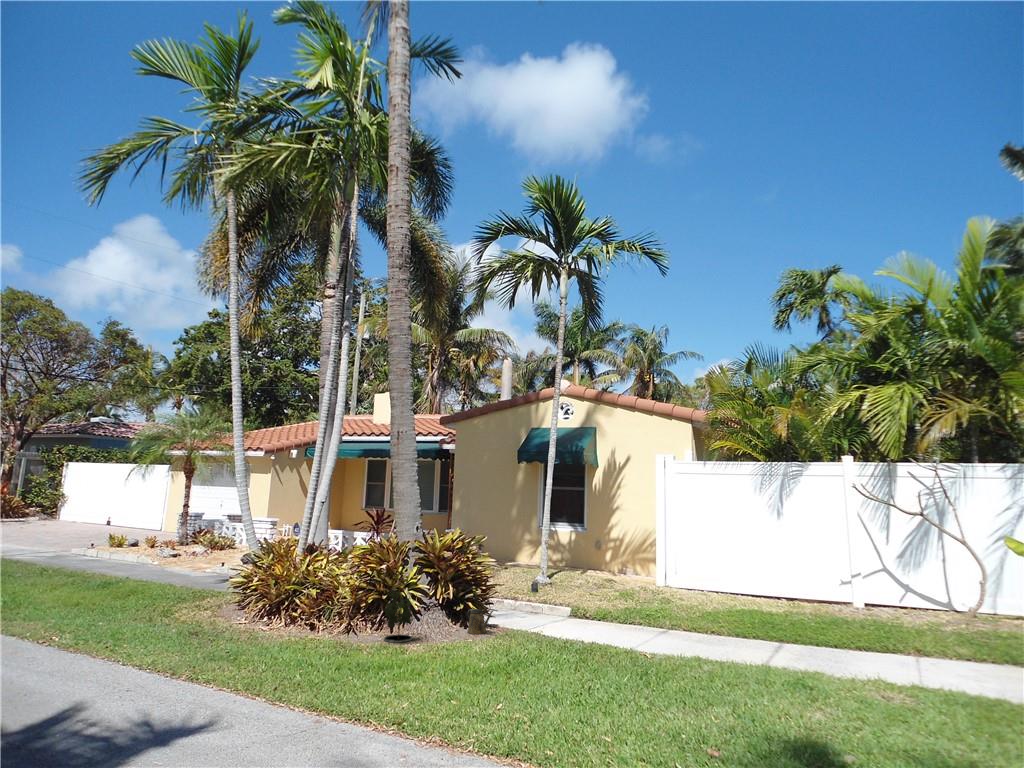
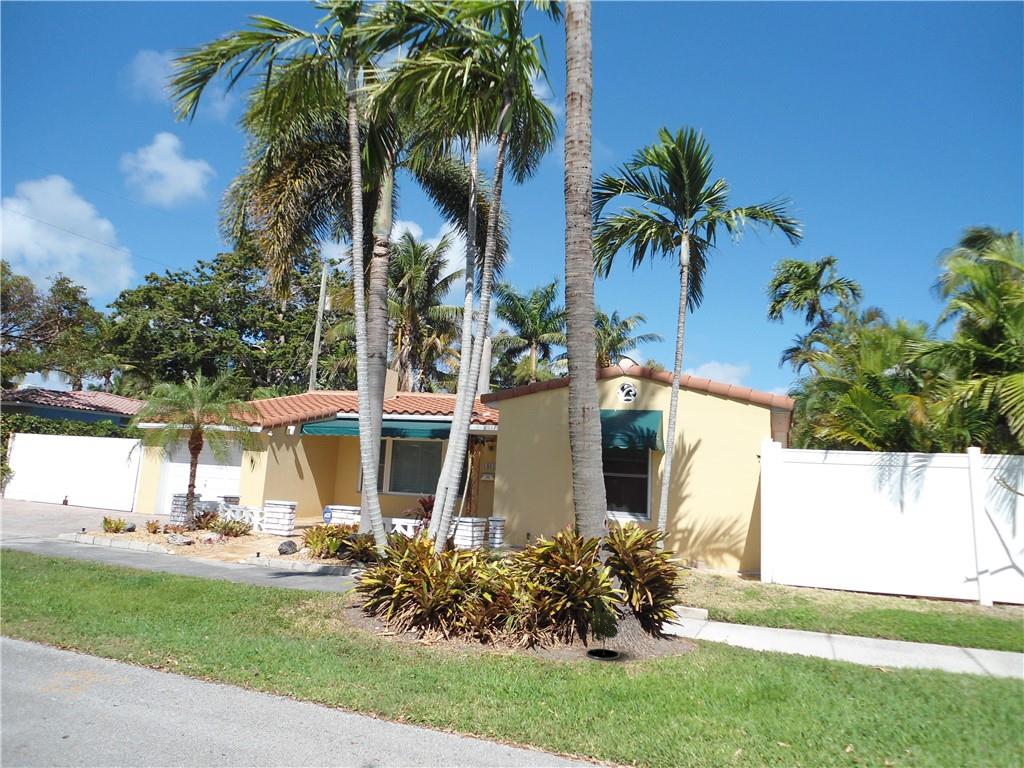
watering can: present [467,609,493,634] -> none [658,617,701,646]

